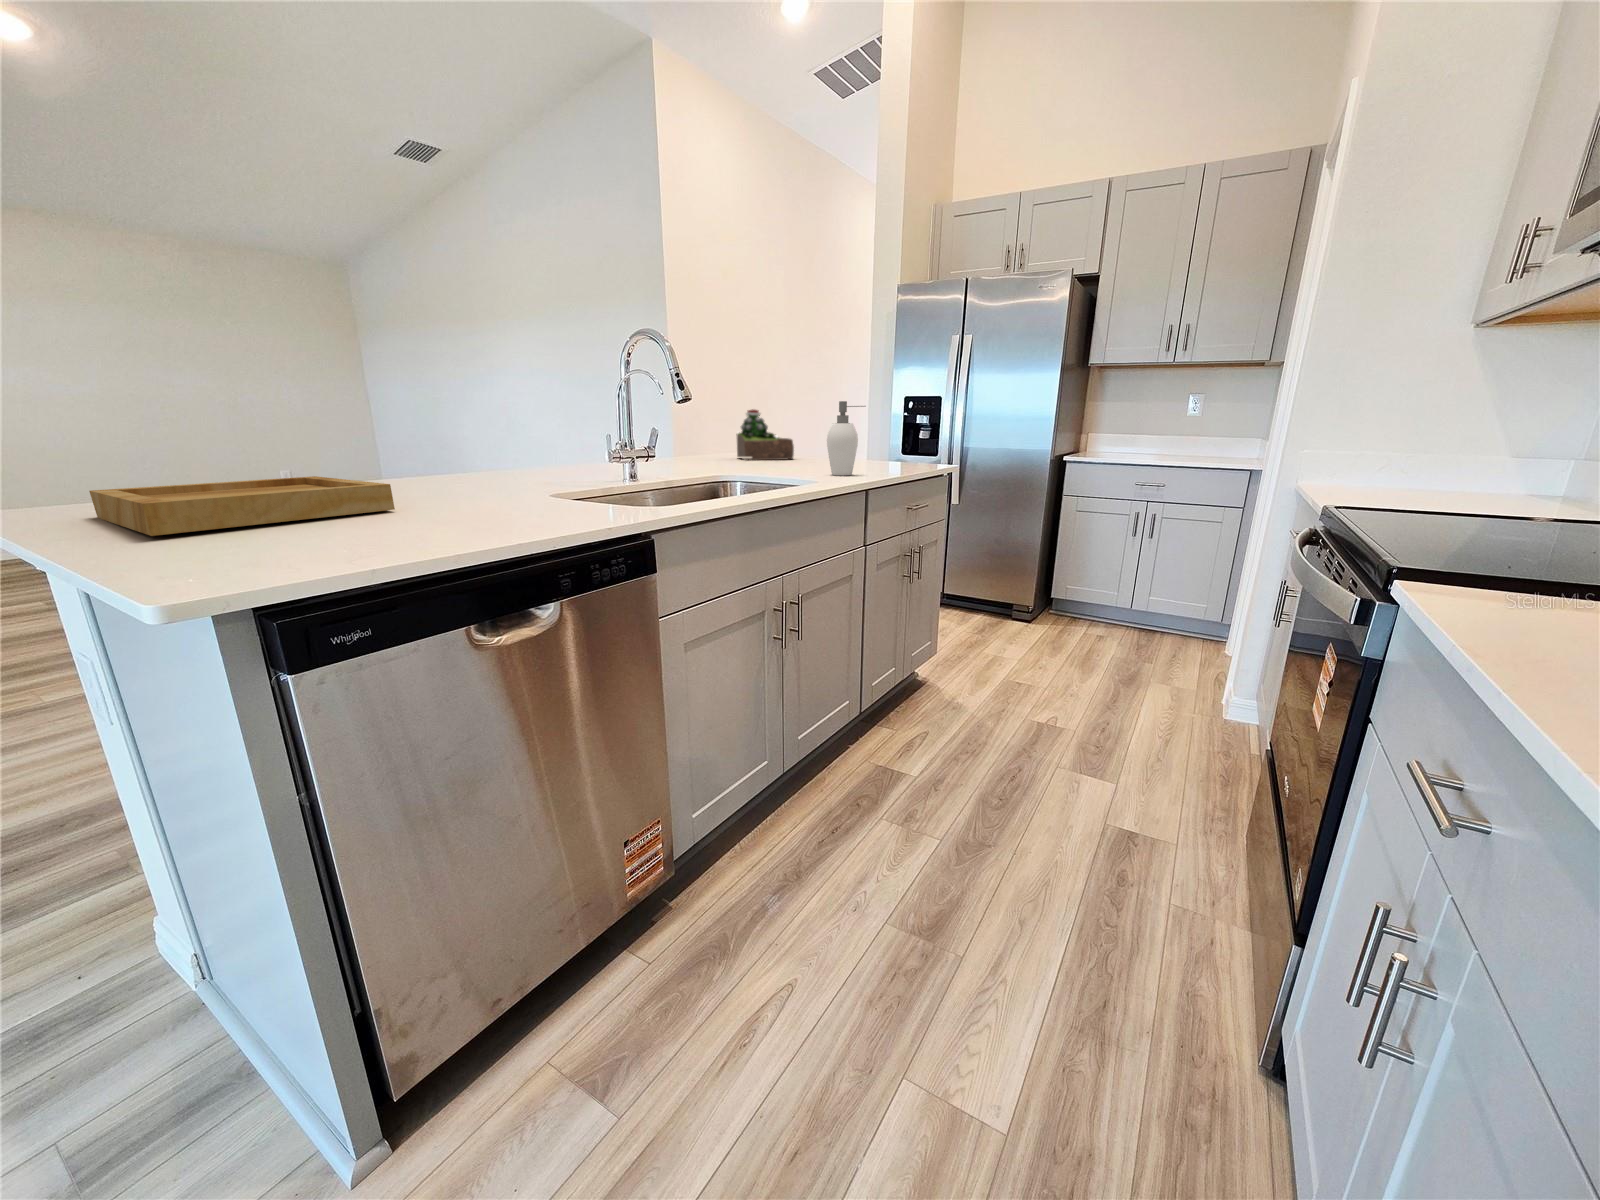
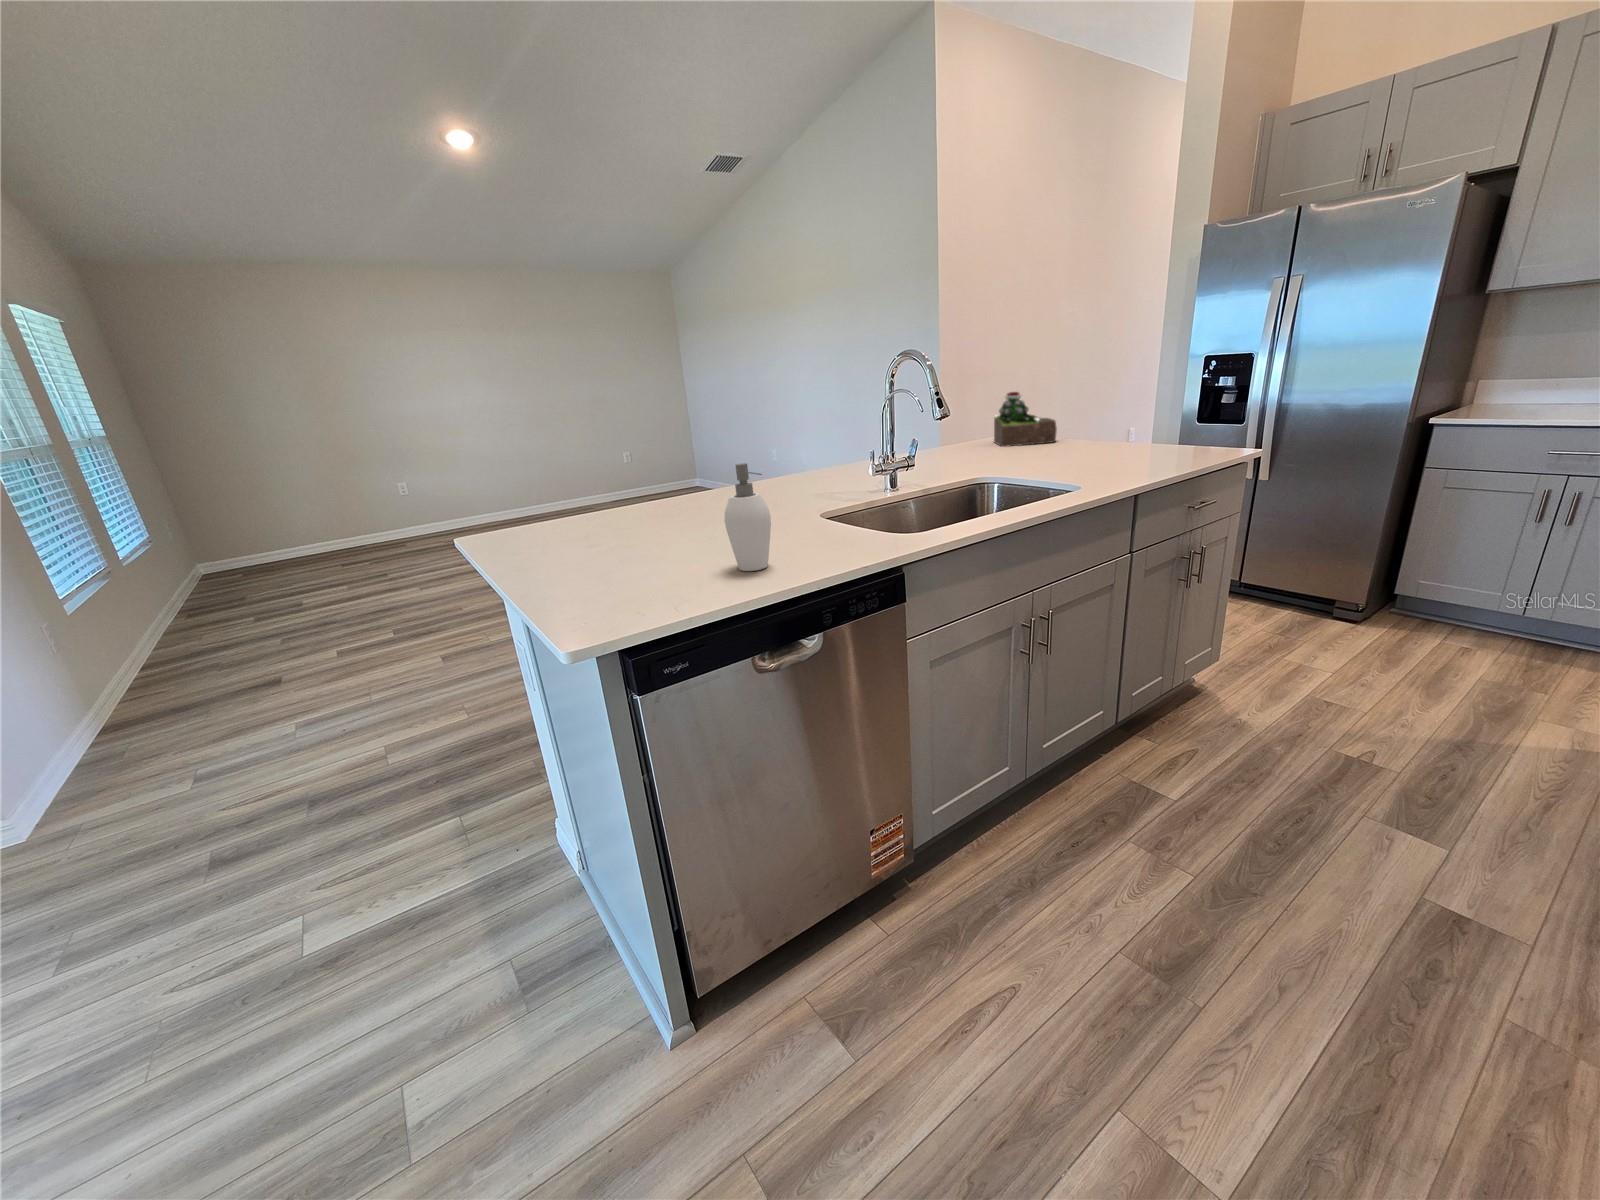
soap dispenser: present [827,401,866,475] -> present [725,463,771,571]
tray: present [89,476,395,536] -> none [520,507,701,576]

